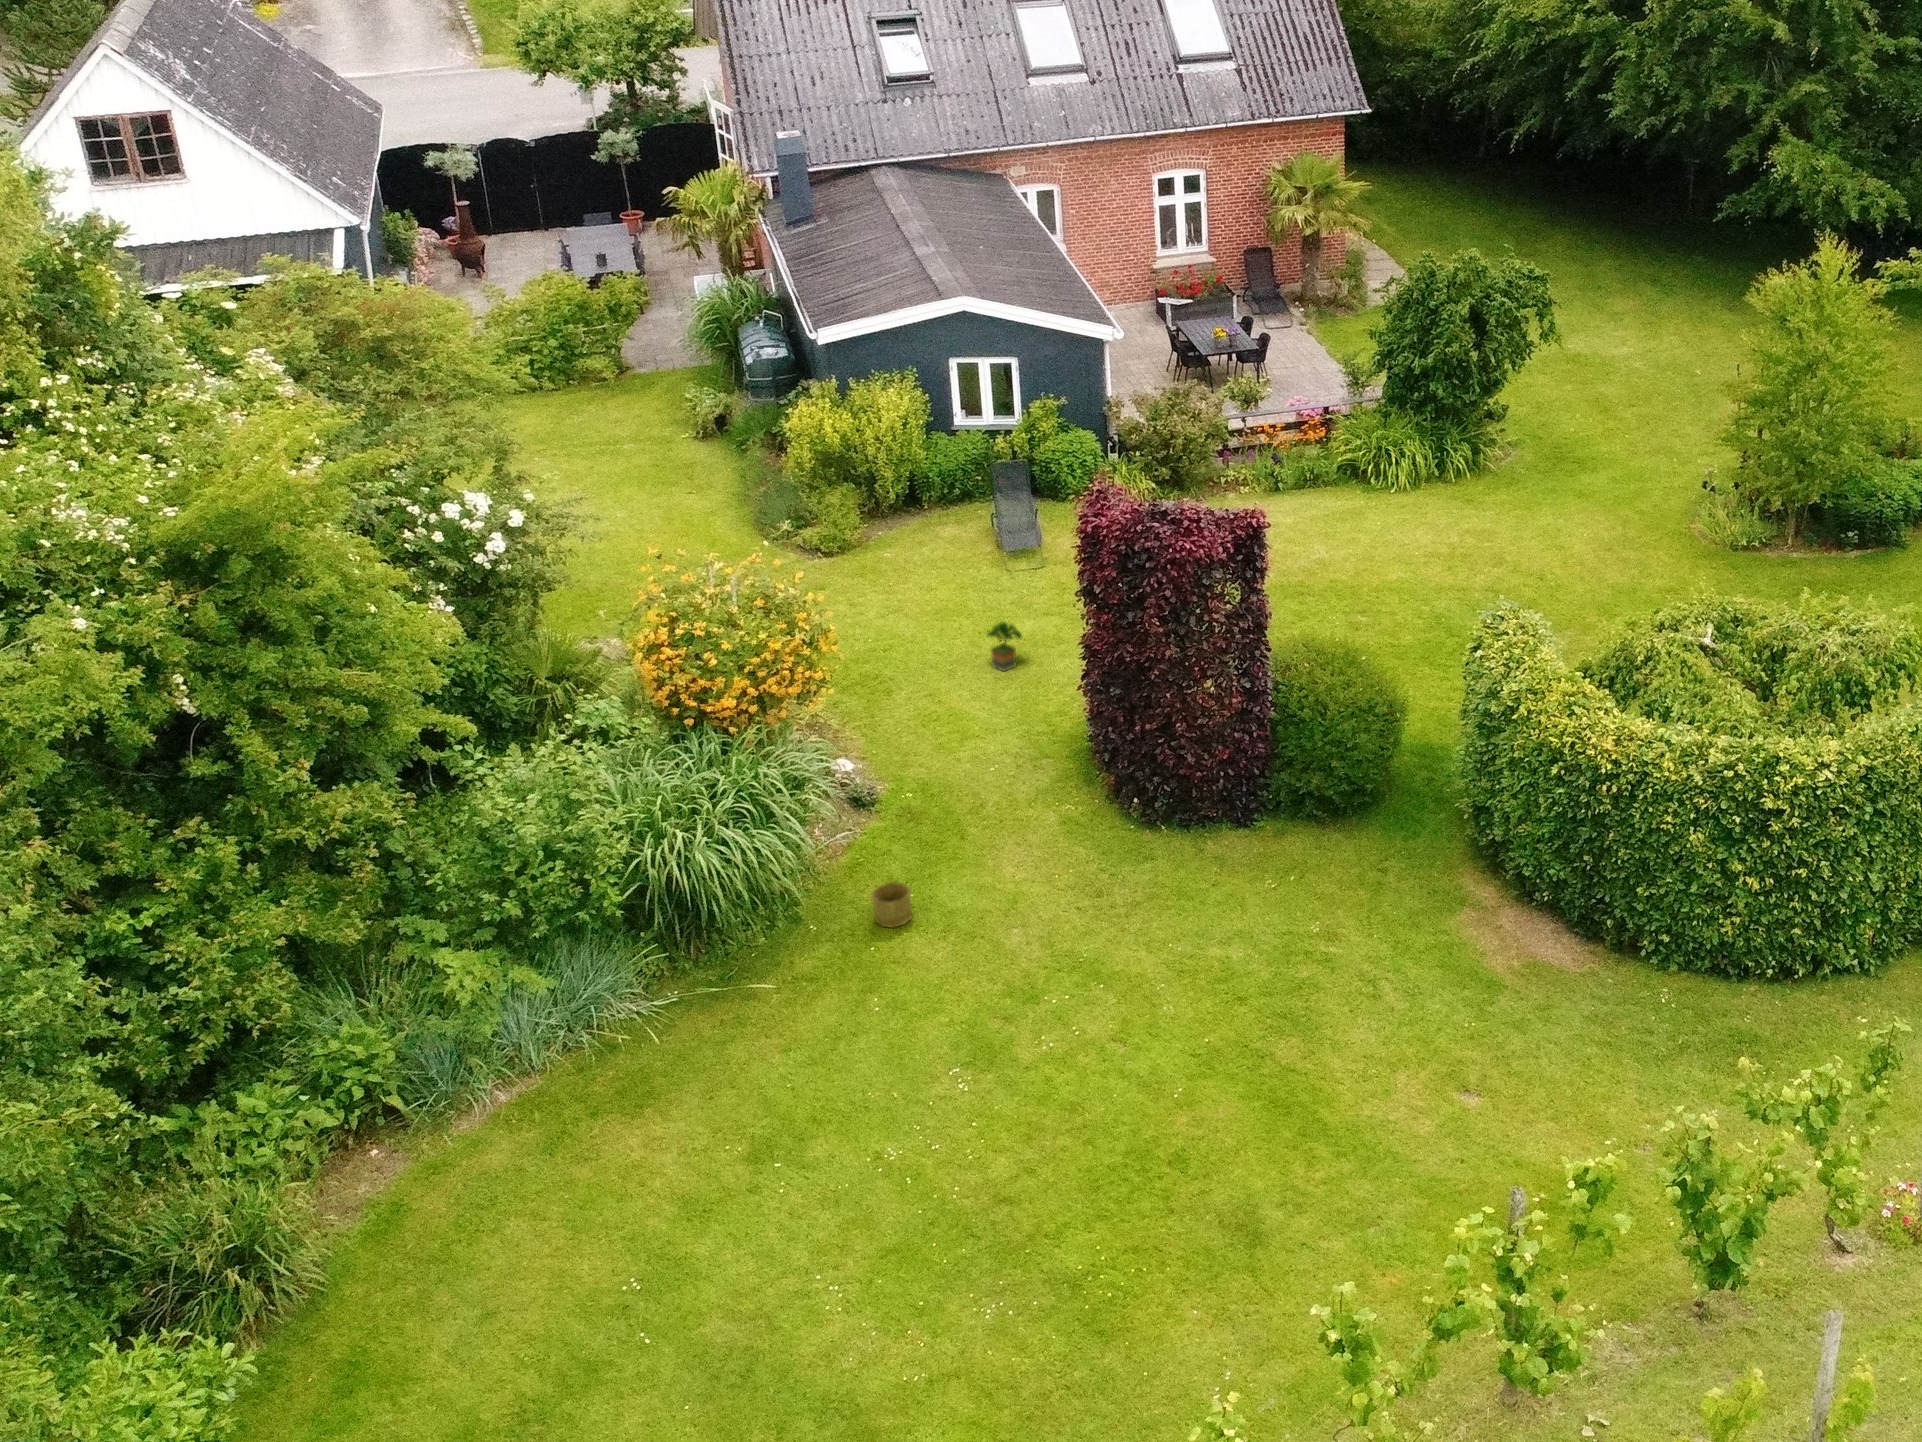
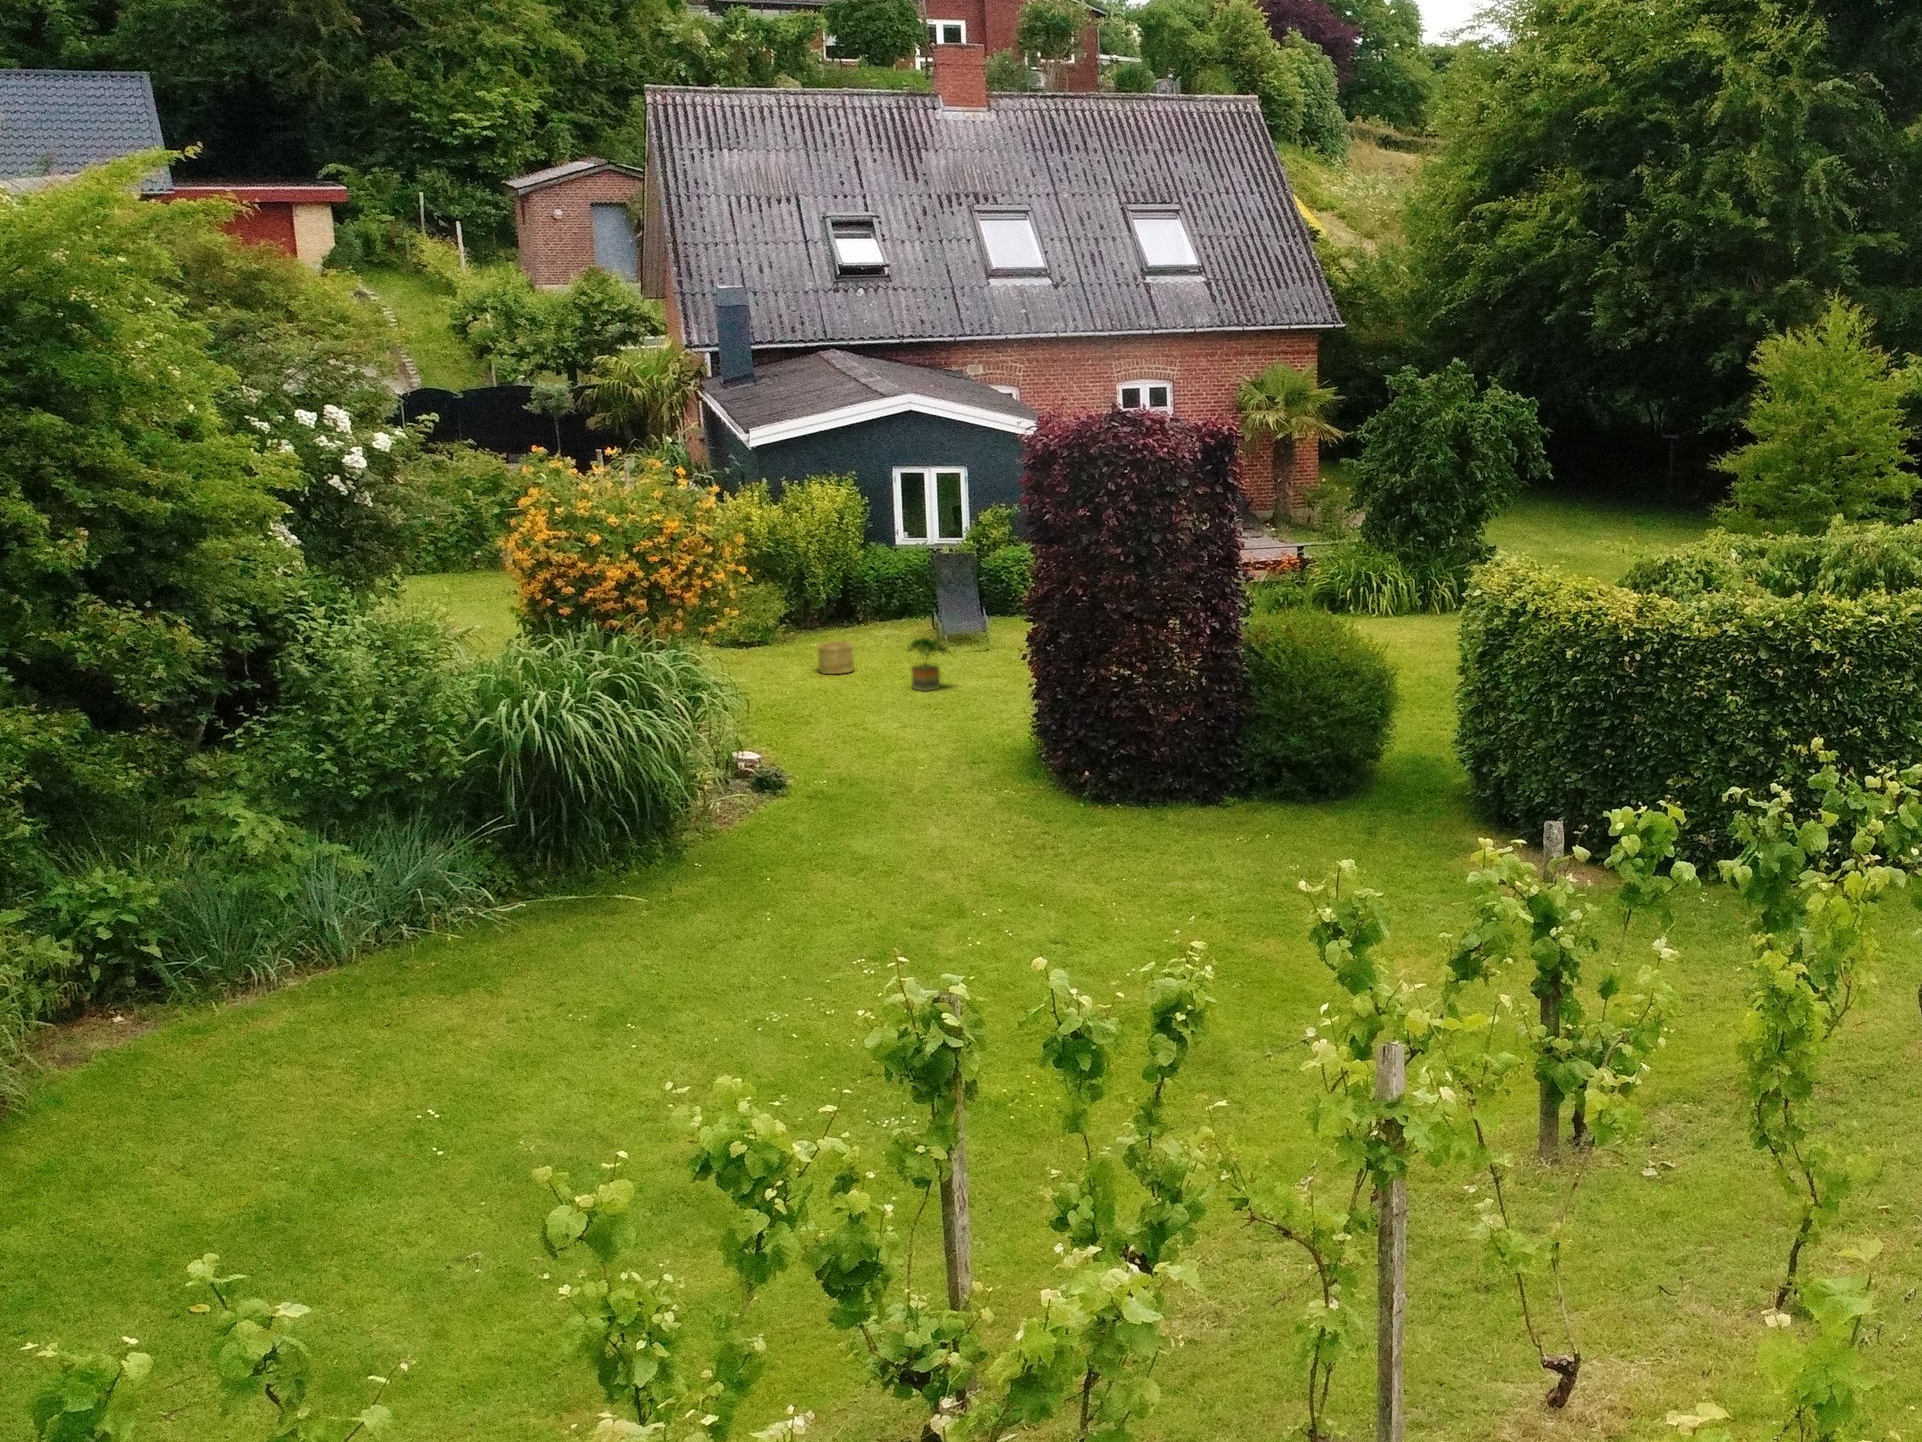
wooden bucket: present [871,882,912,928] -> present [817,642,854,674]

